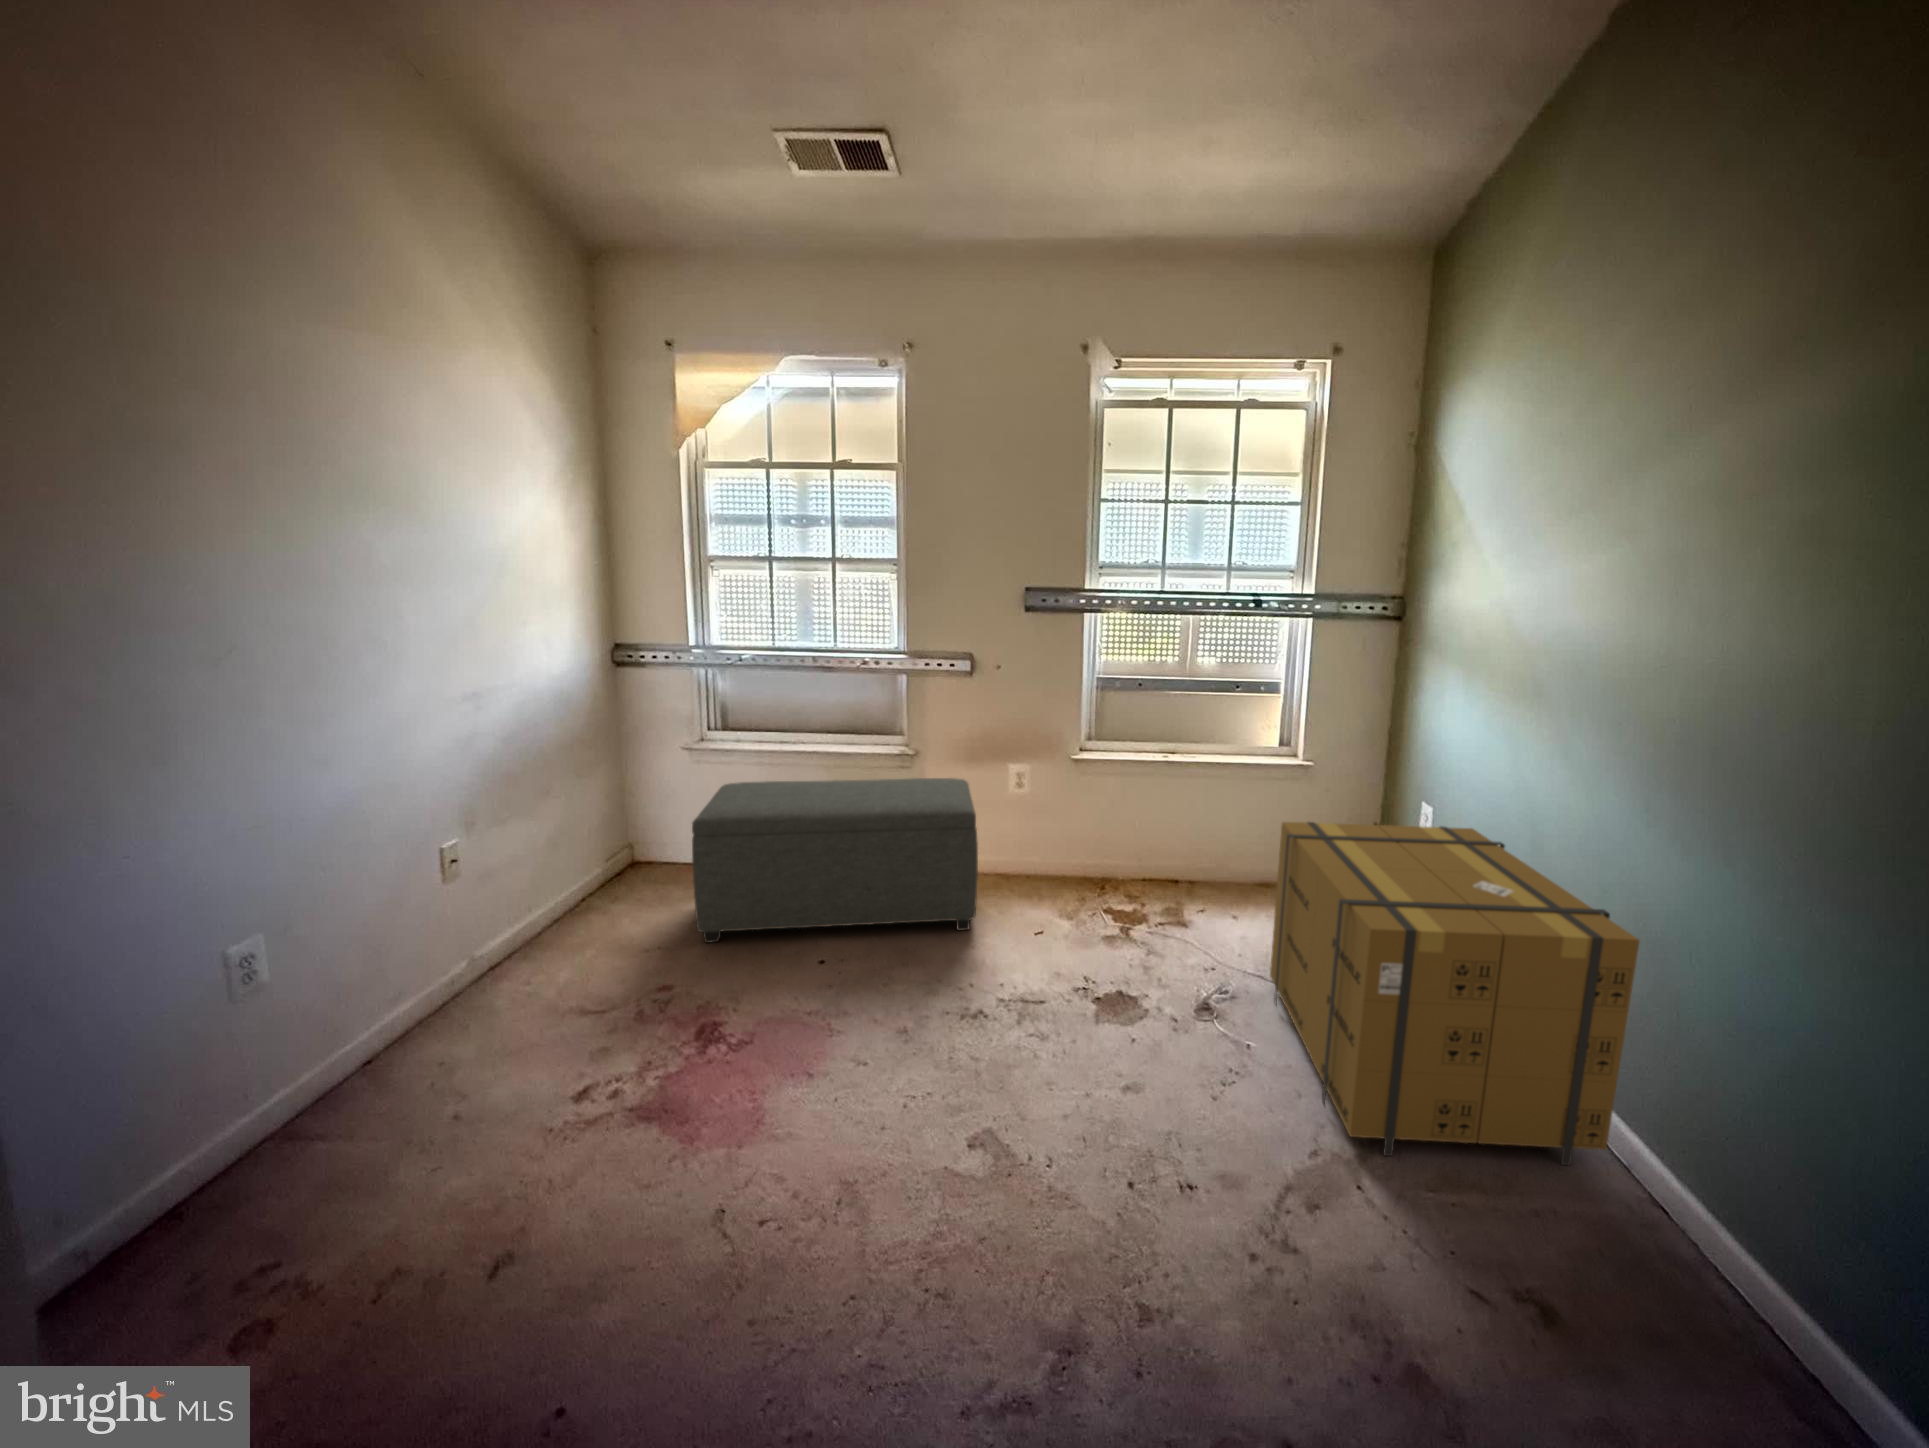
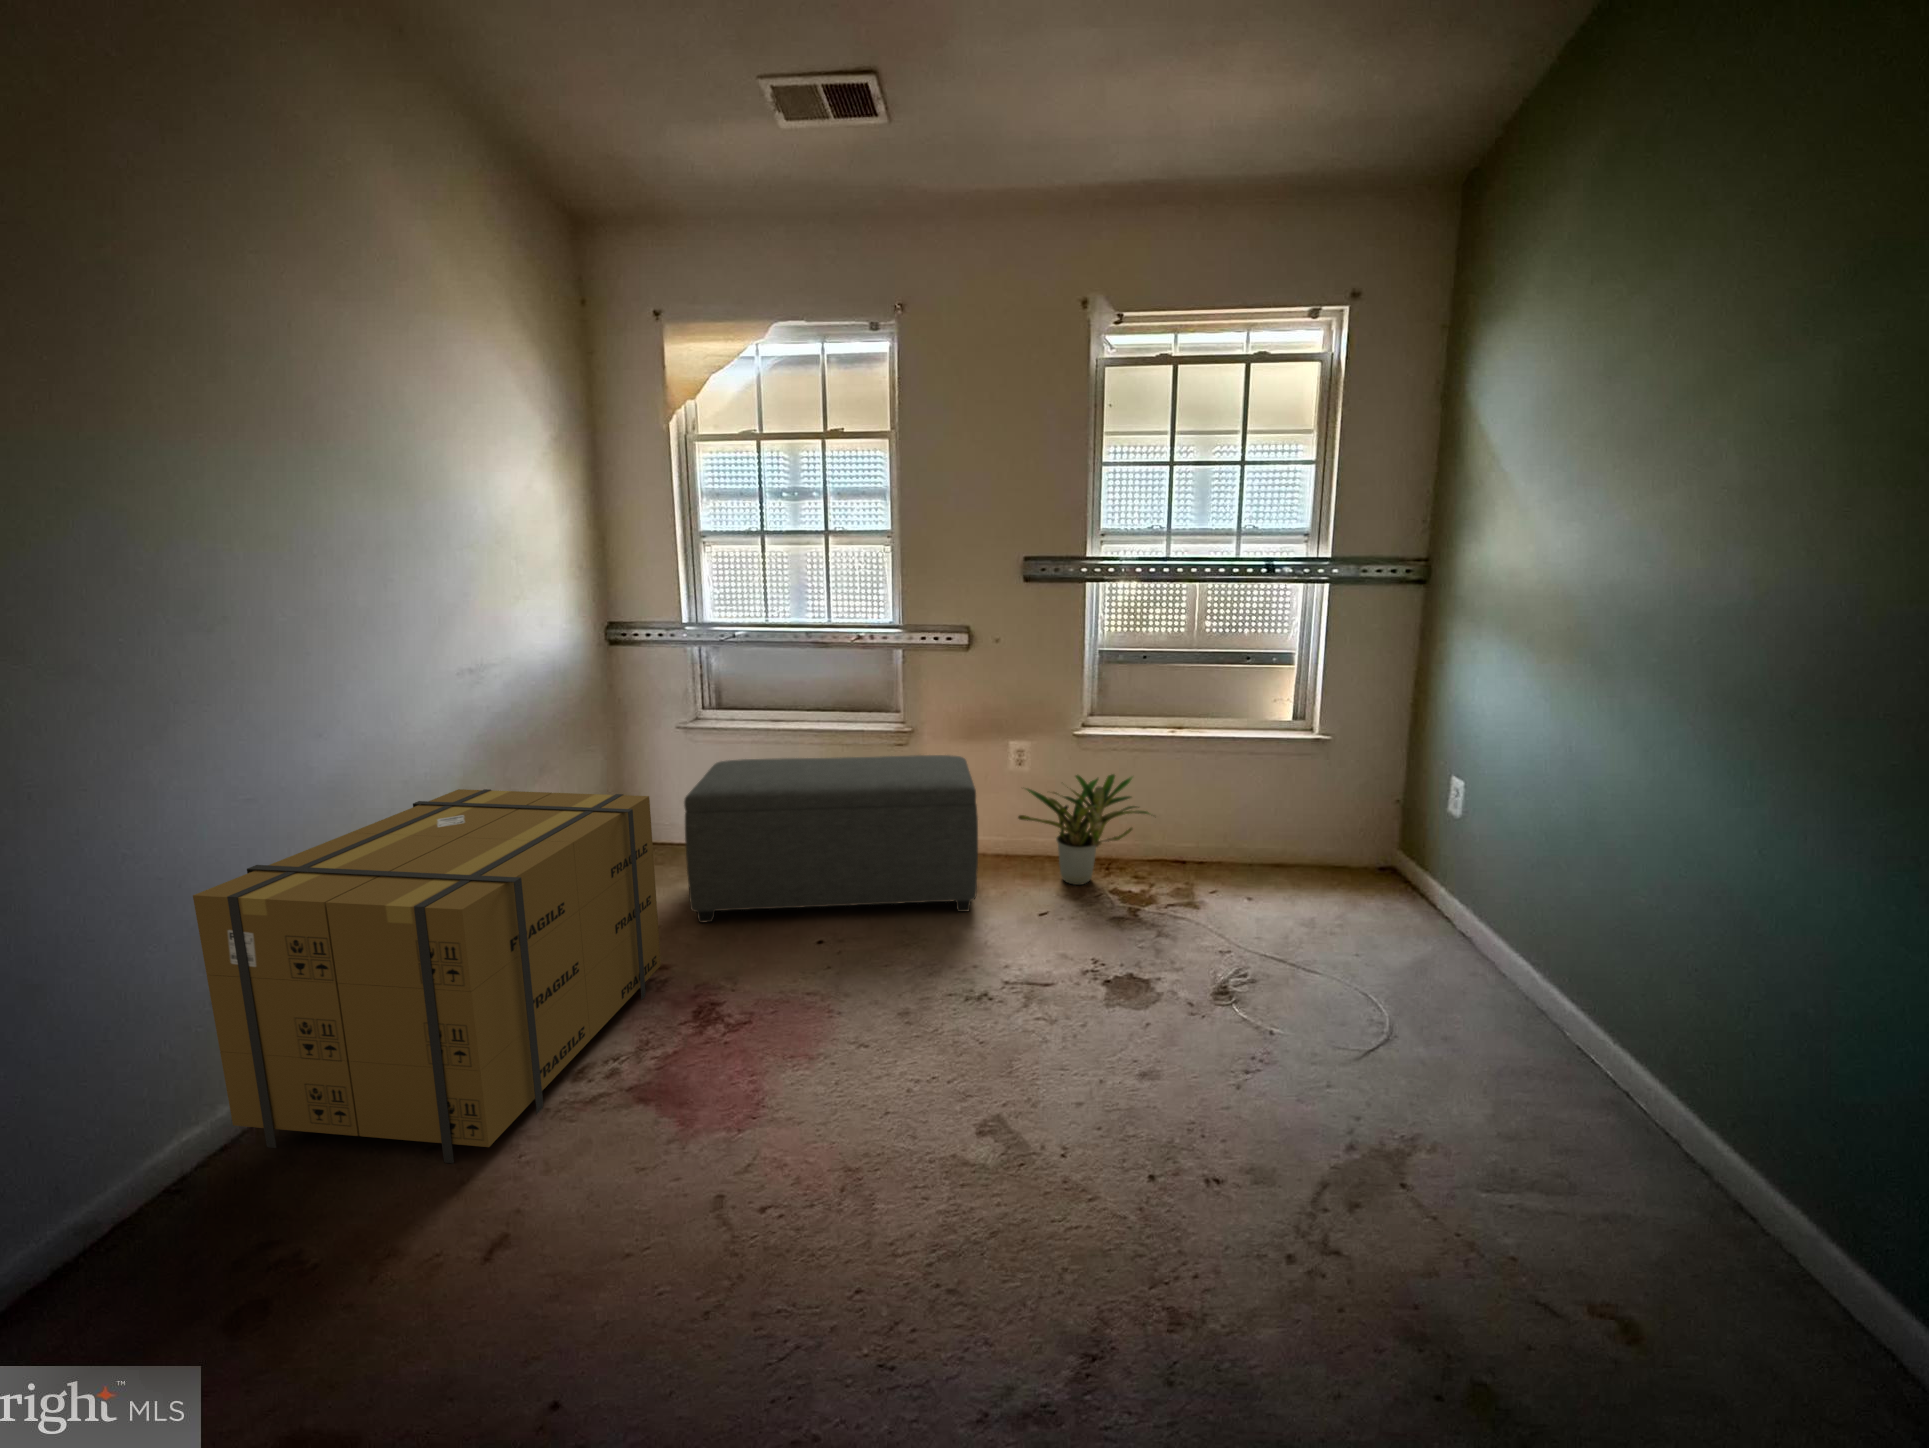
potted plant: none [1016,797,1149,903] -> present [1018,774,1149,885]
cardboard box: present [1270,822,1640,1165] -> present [193,789,661,1163]

